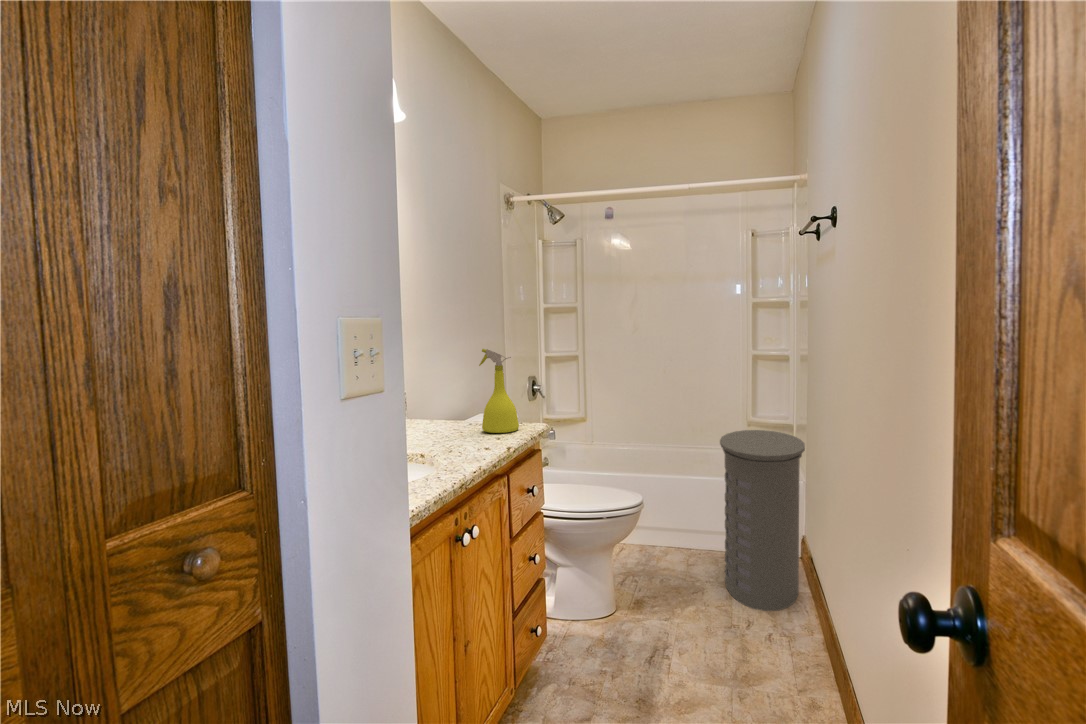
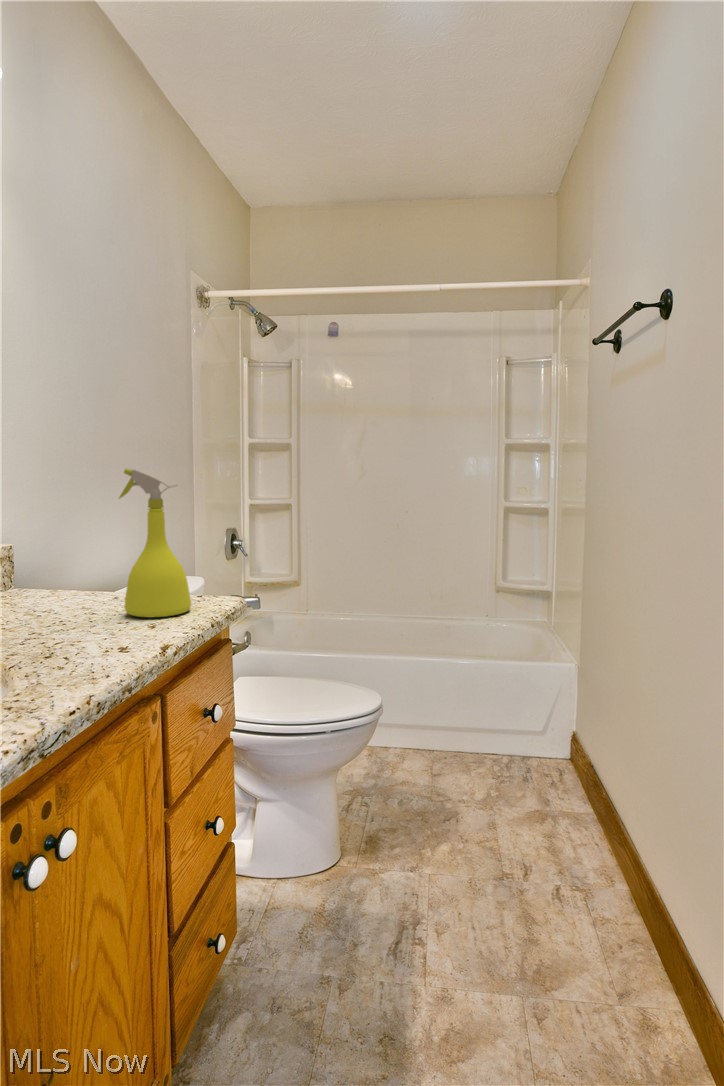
laundry hamper: present [720,430,805,611] -> none [482,602,594,848]

